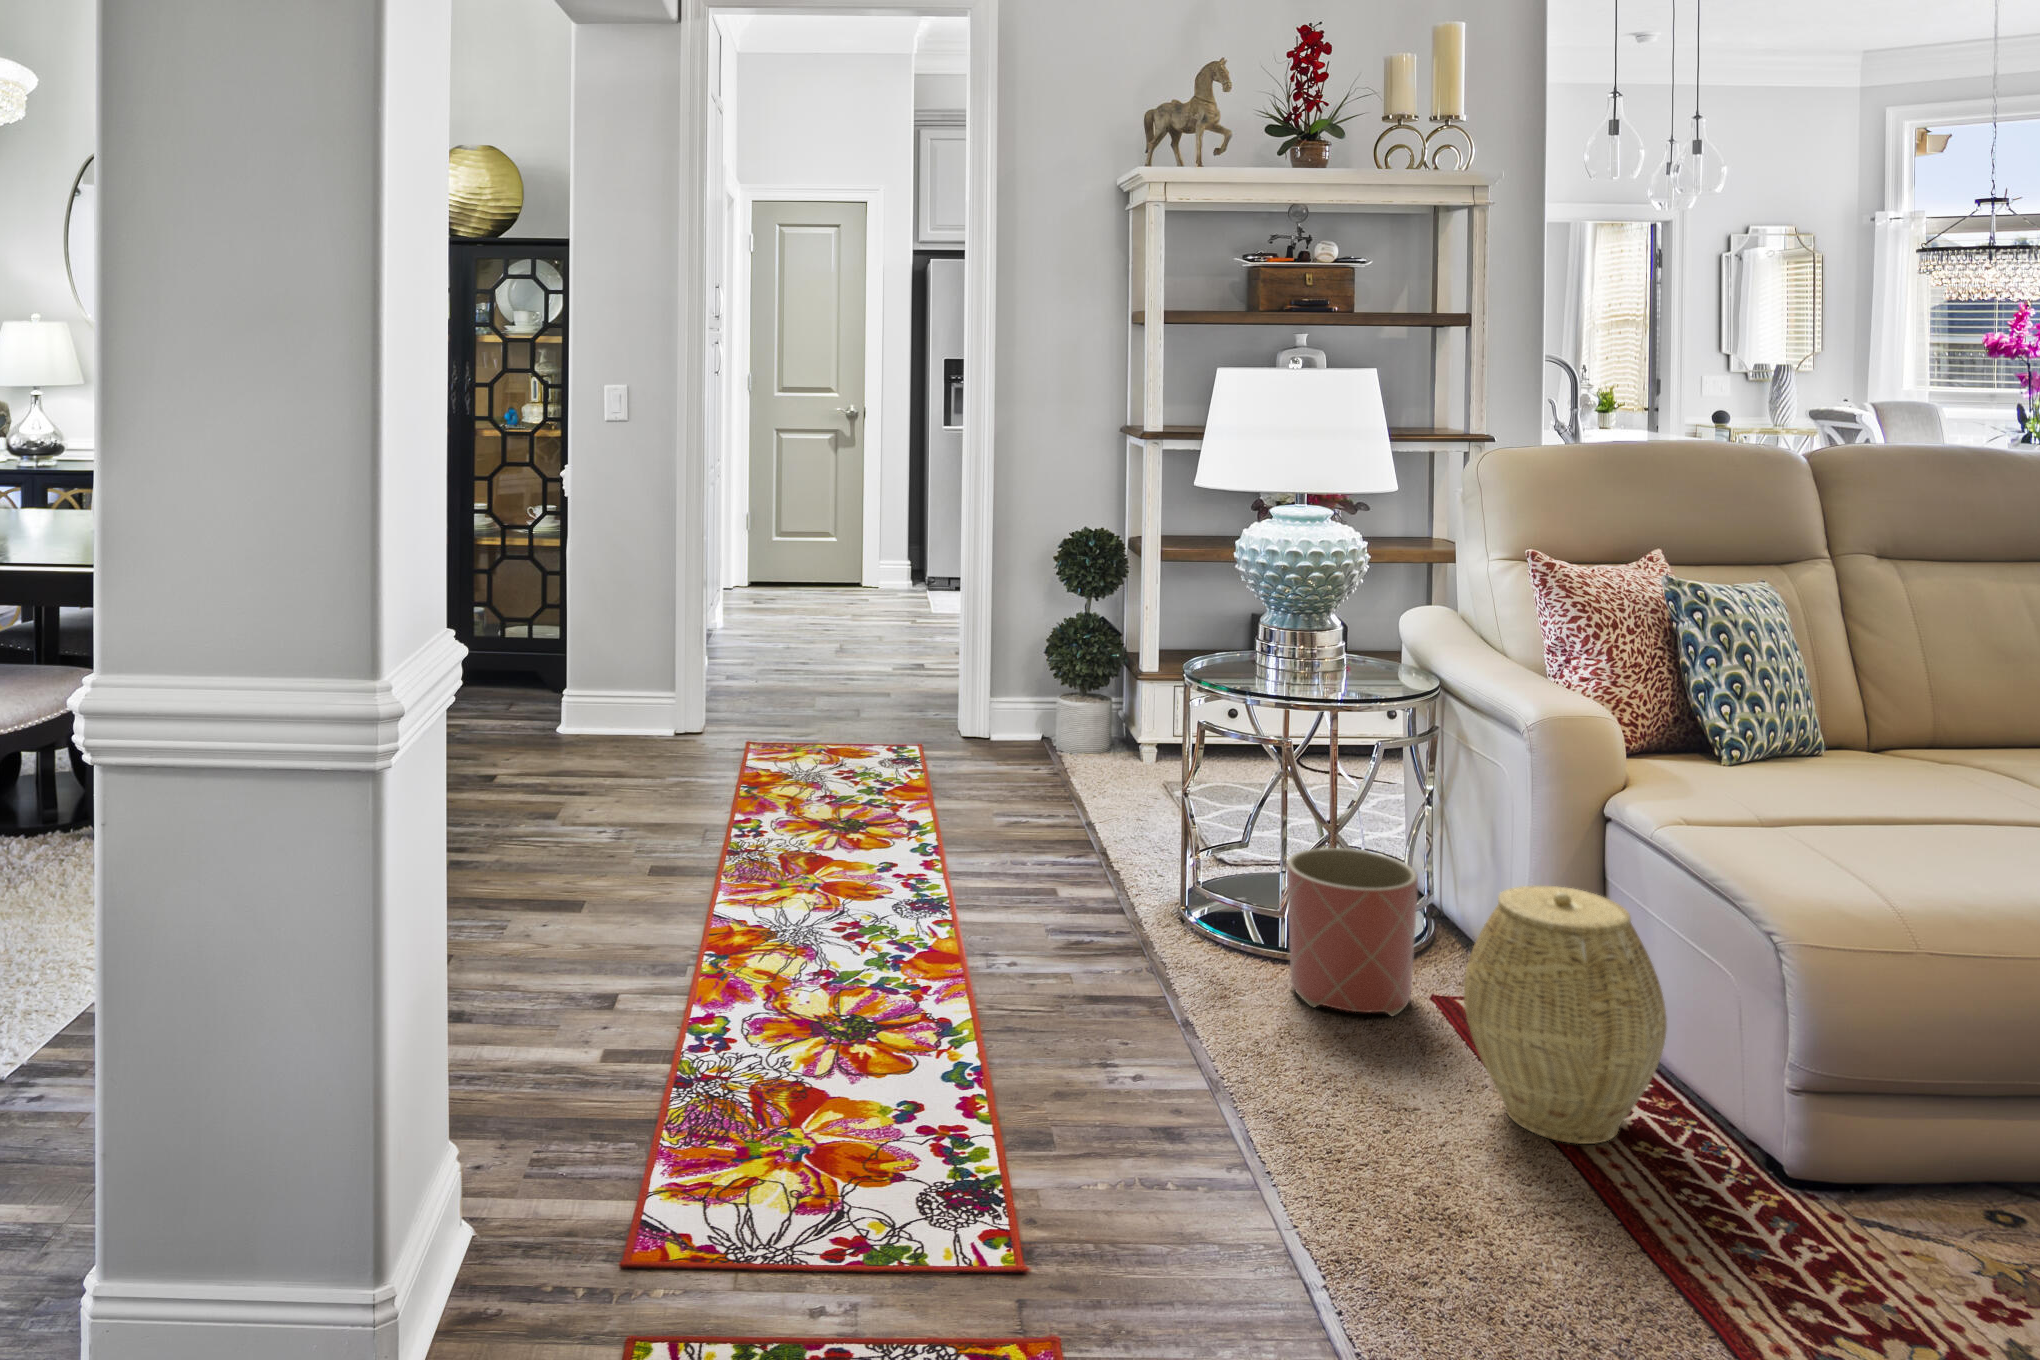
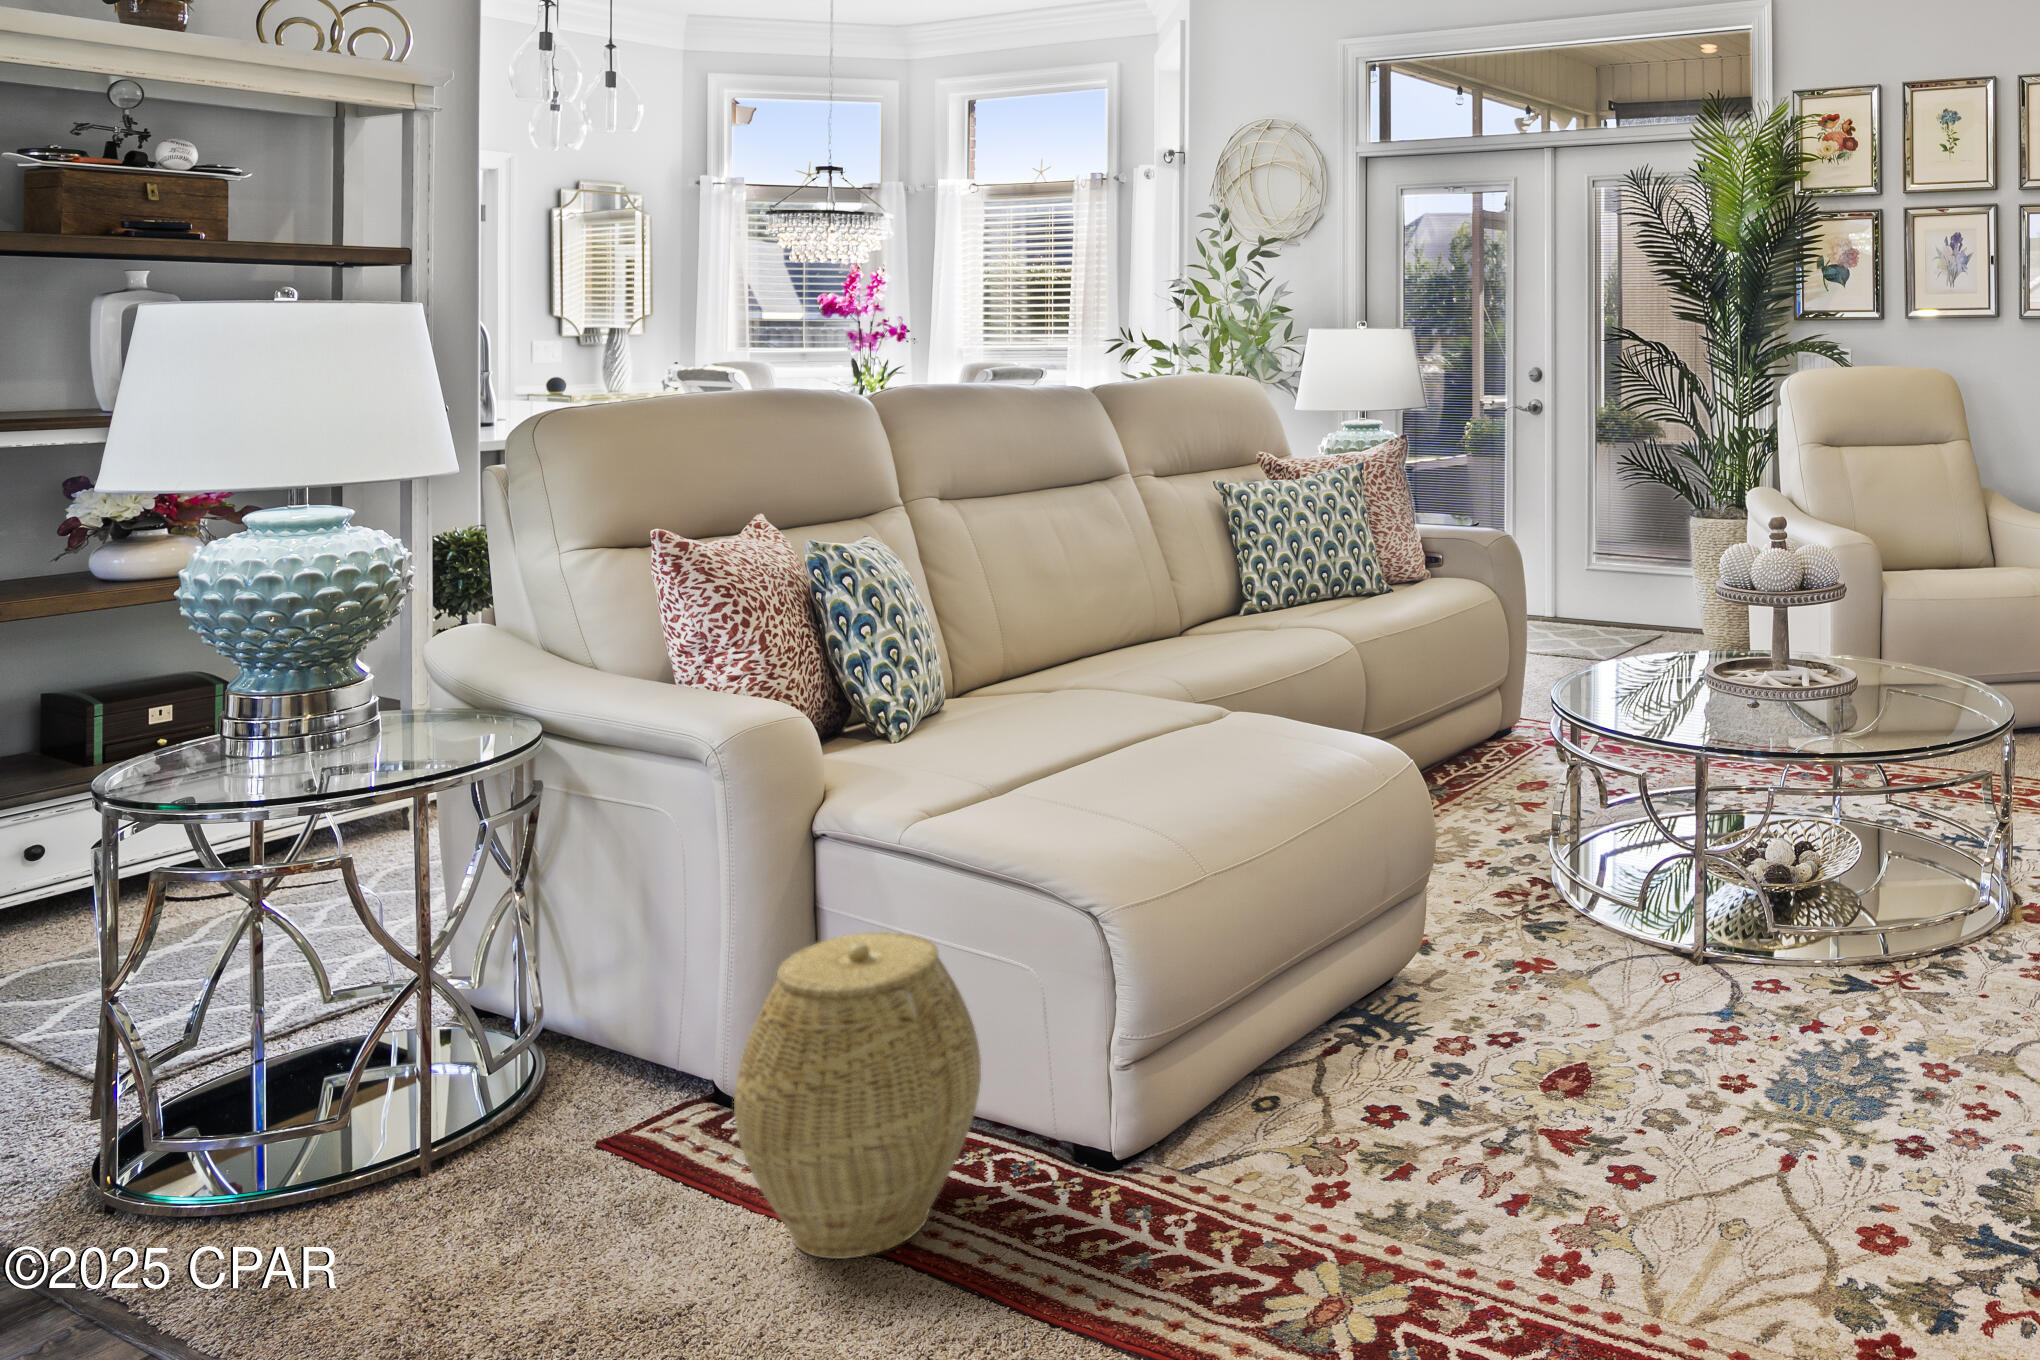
planter: present [1287,848,1418,1016] -> none [373,986,586,1251]

